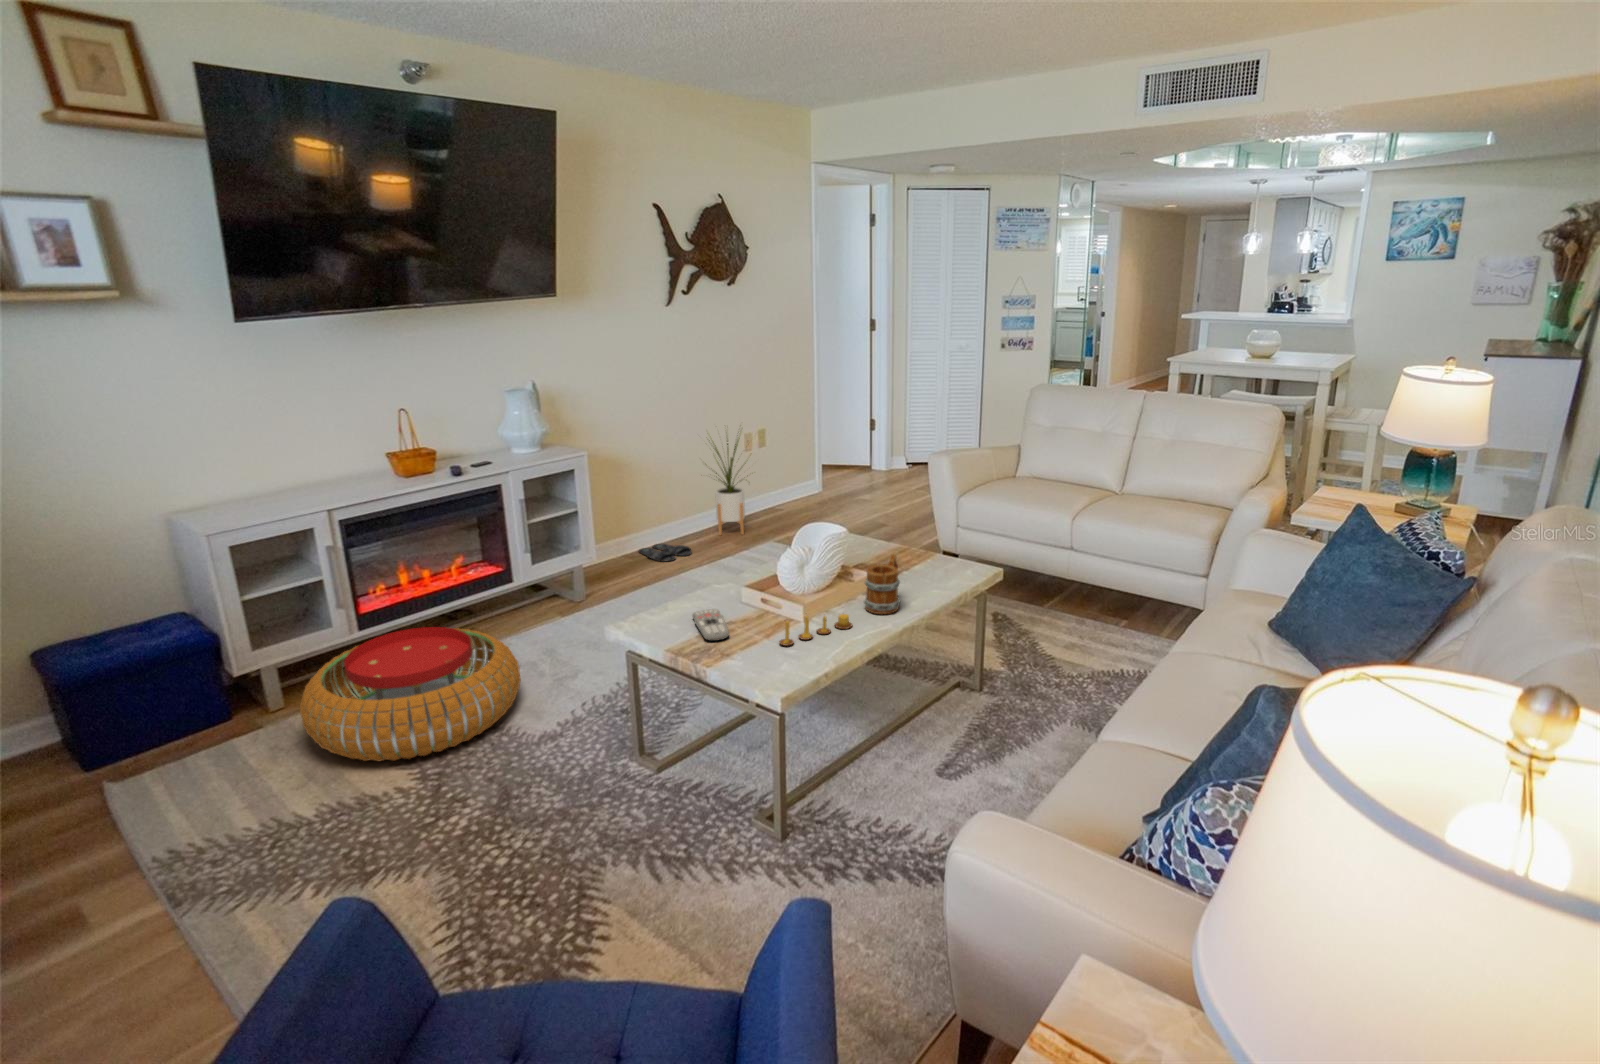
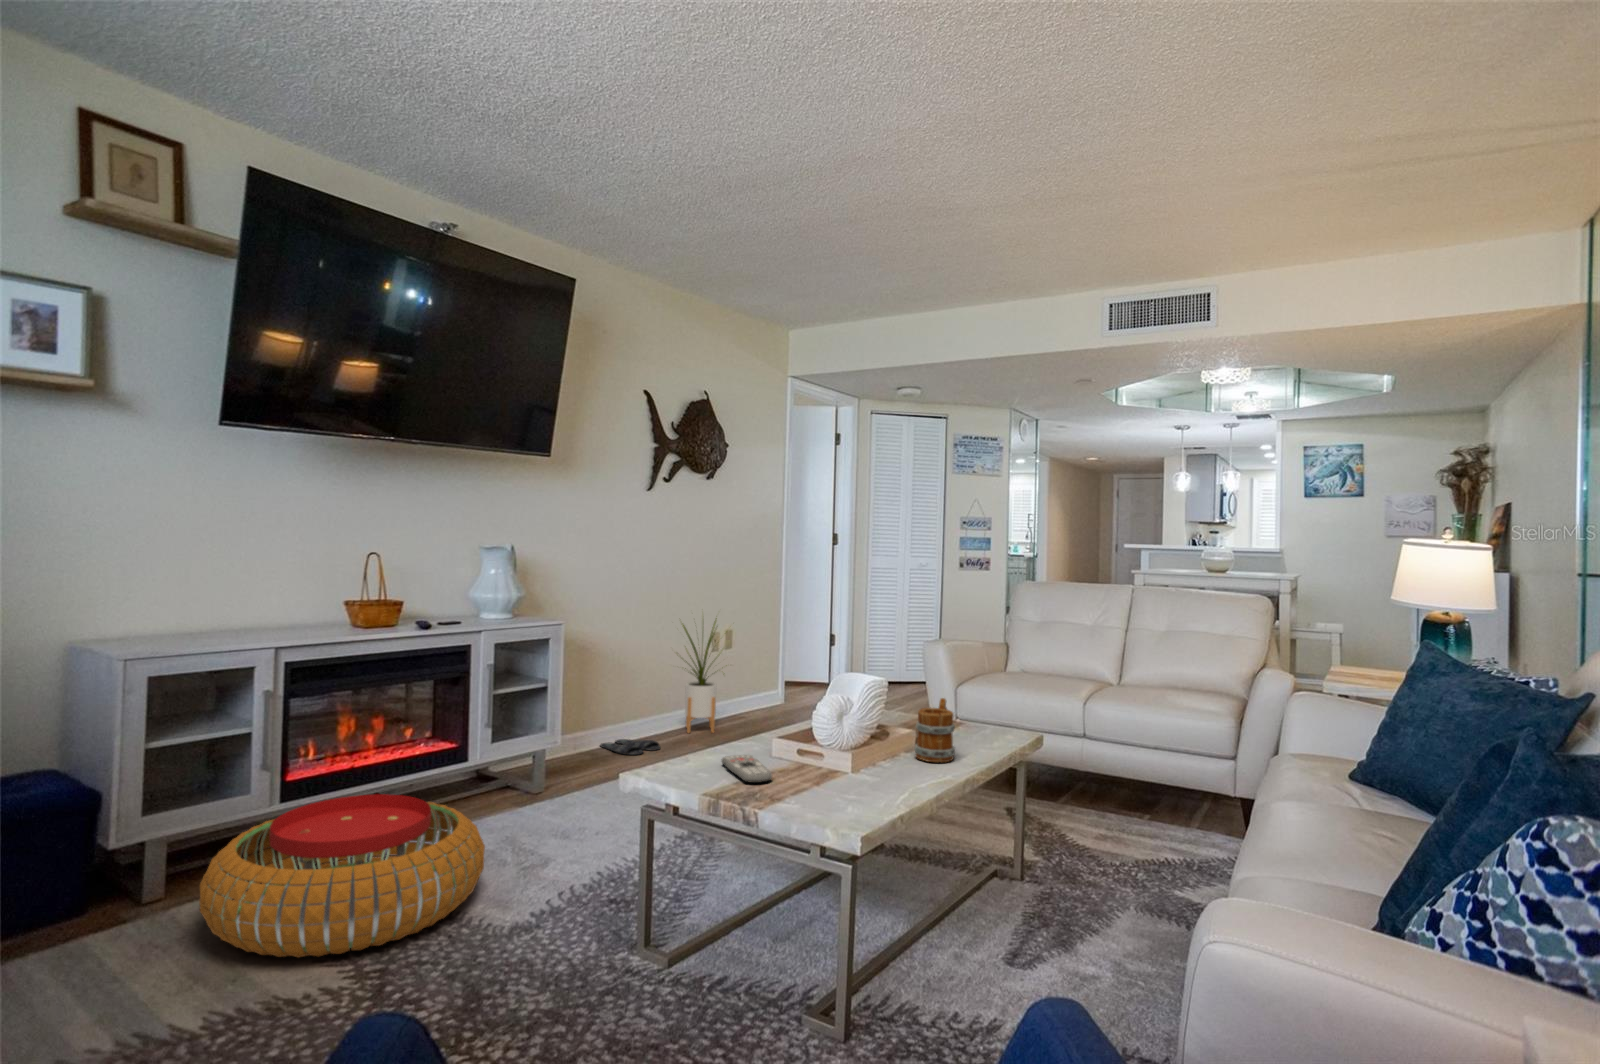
candle: present [779,614,852,646] -> none [833,750,910,787]

